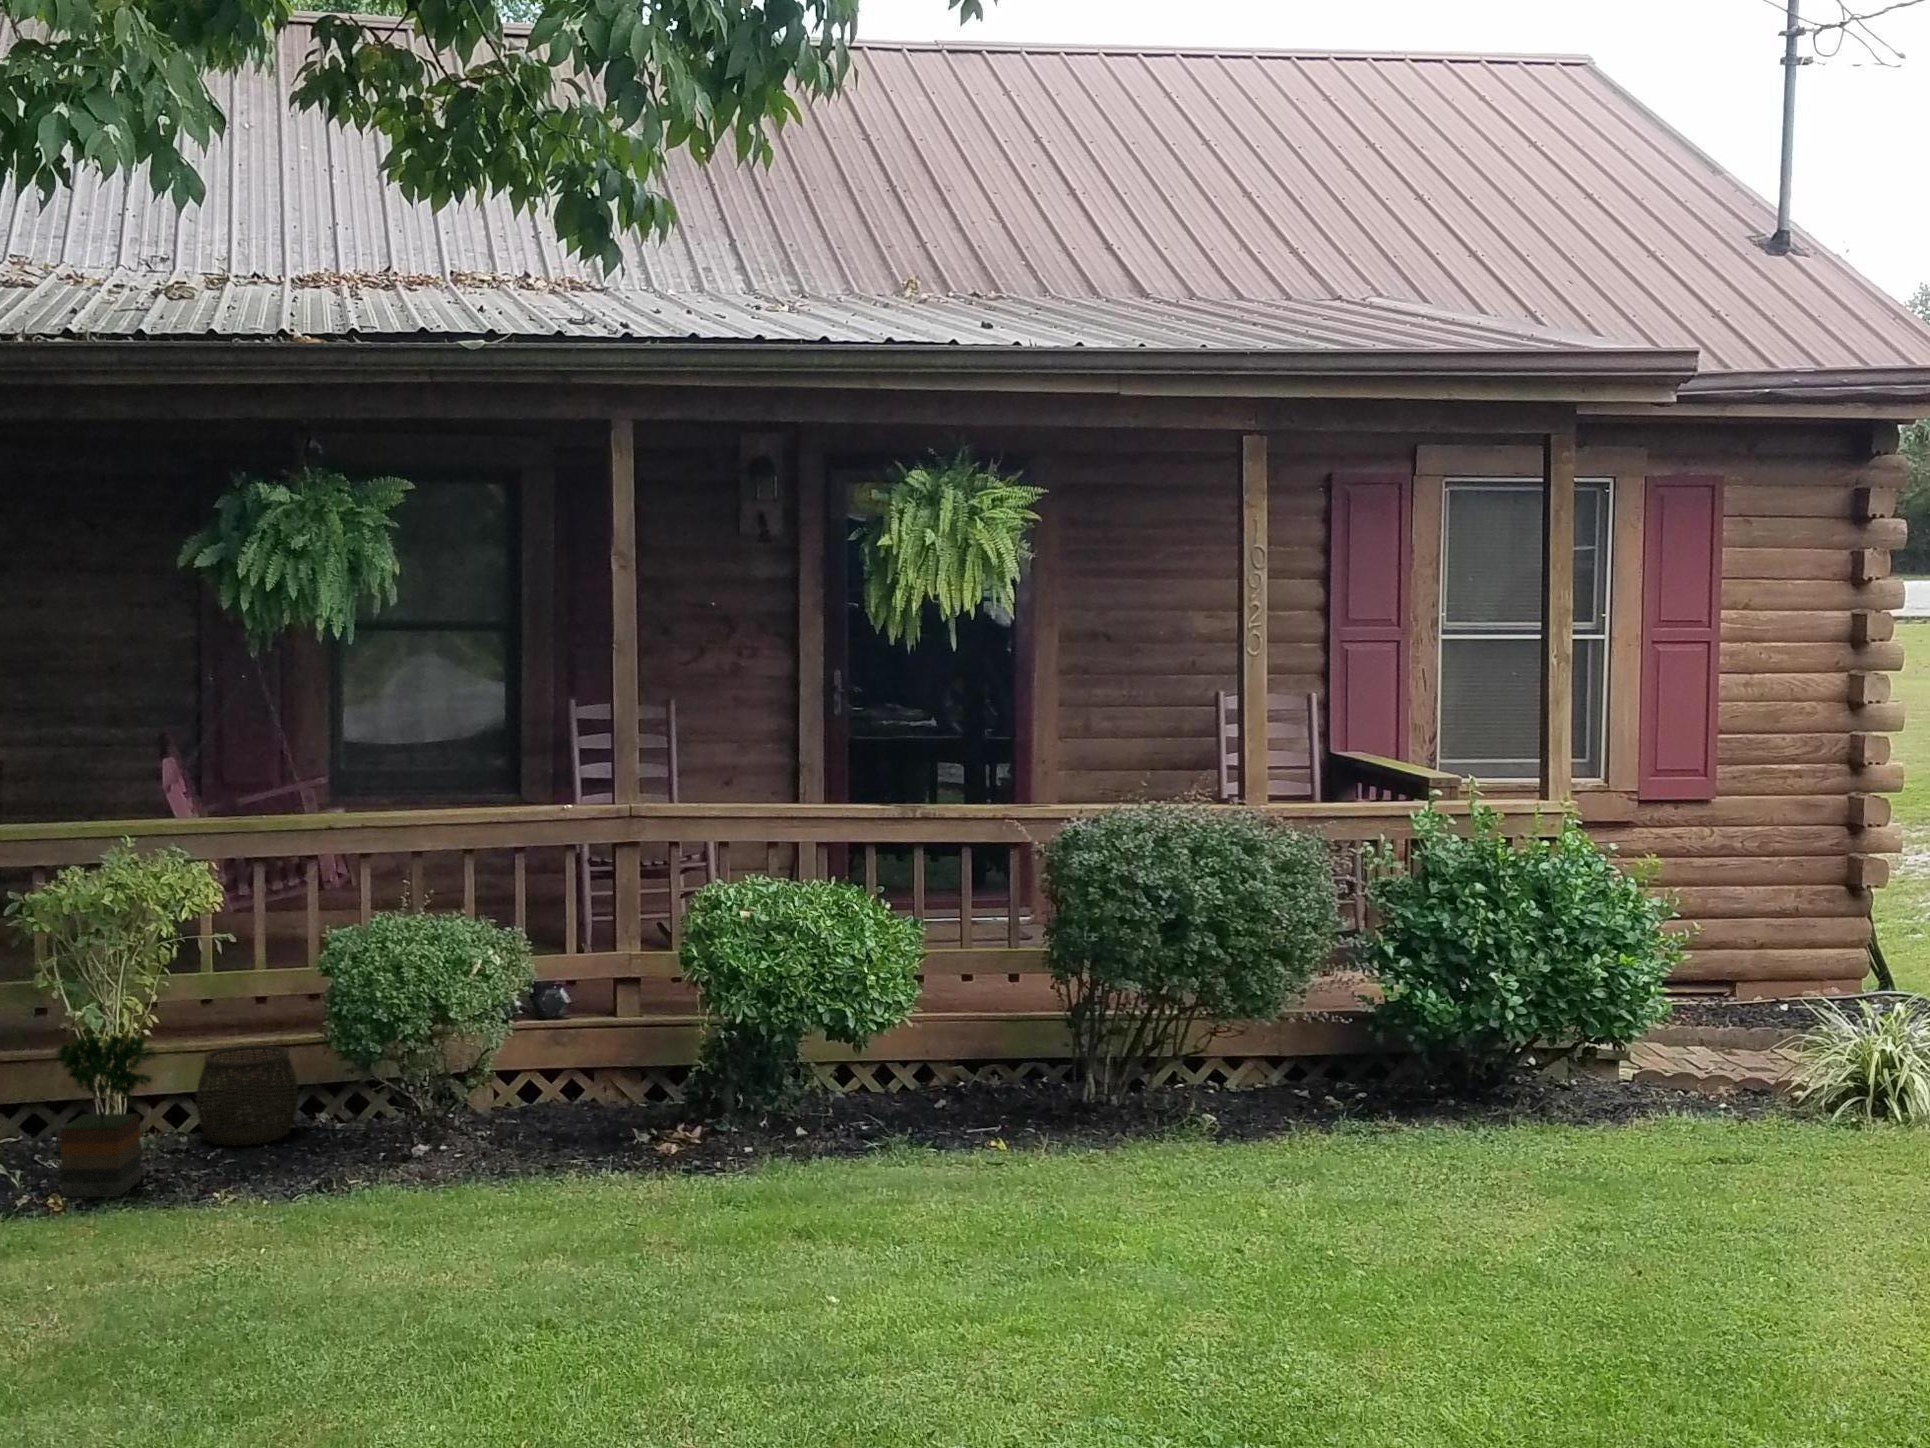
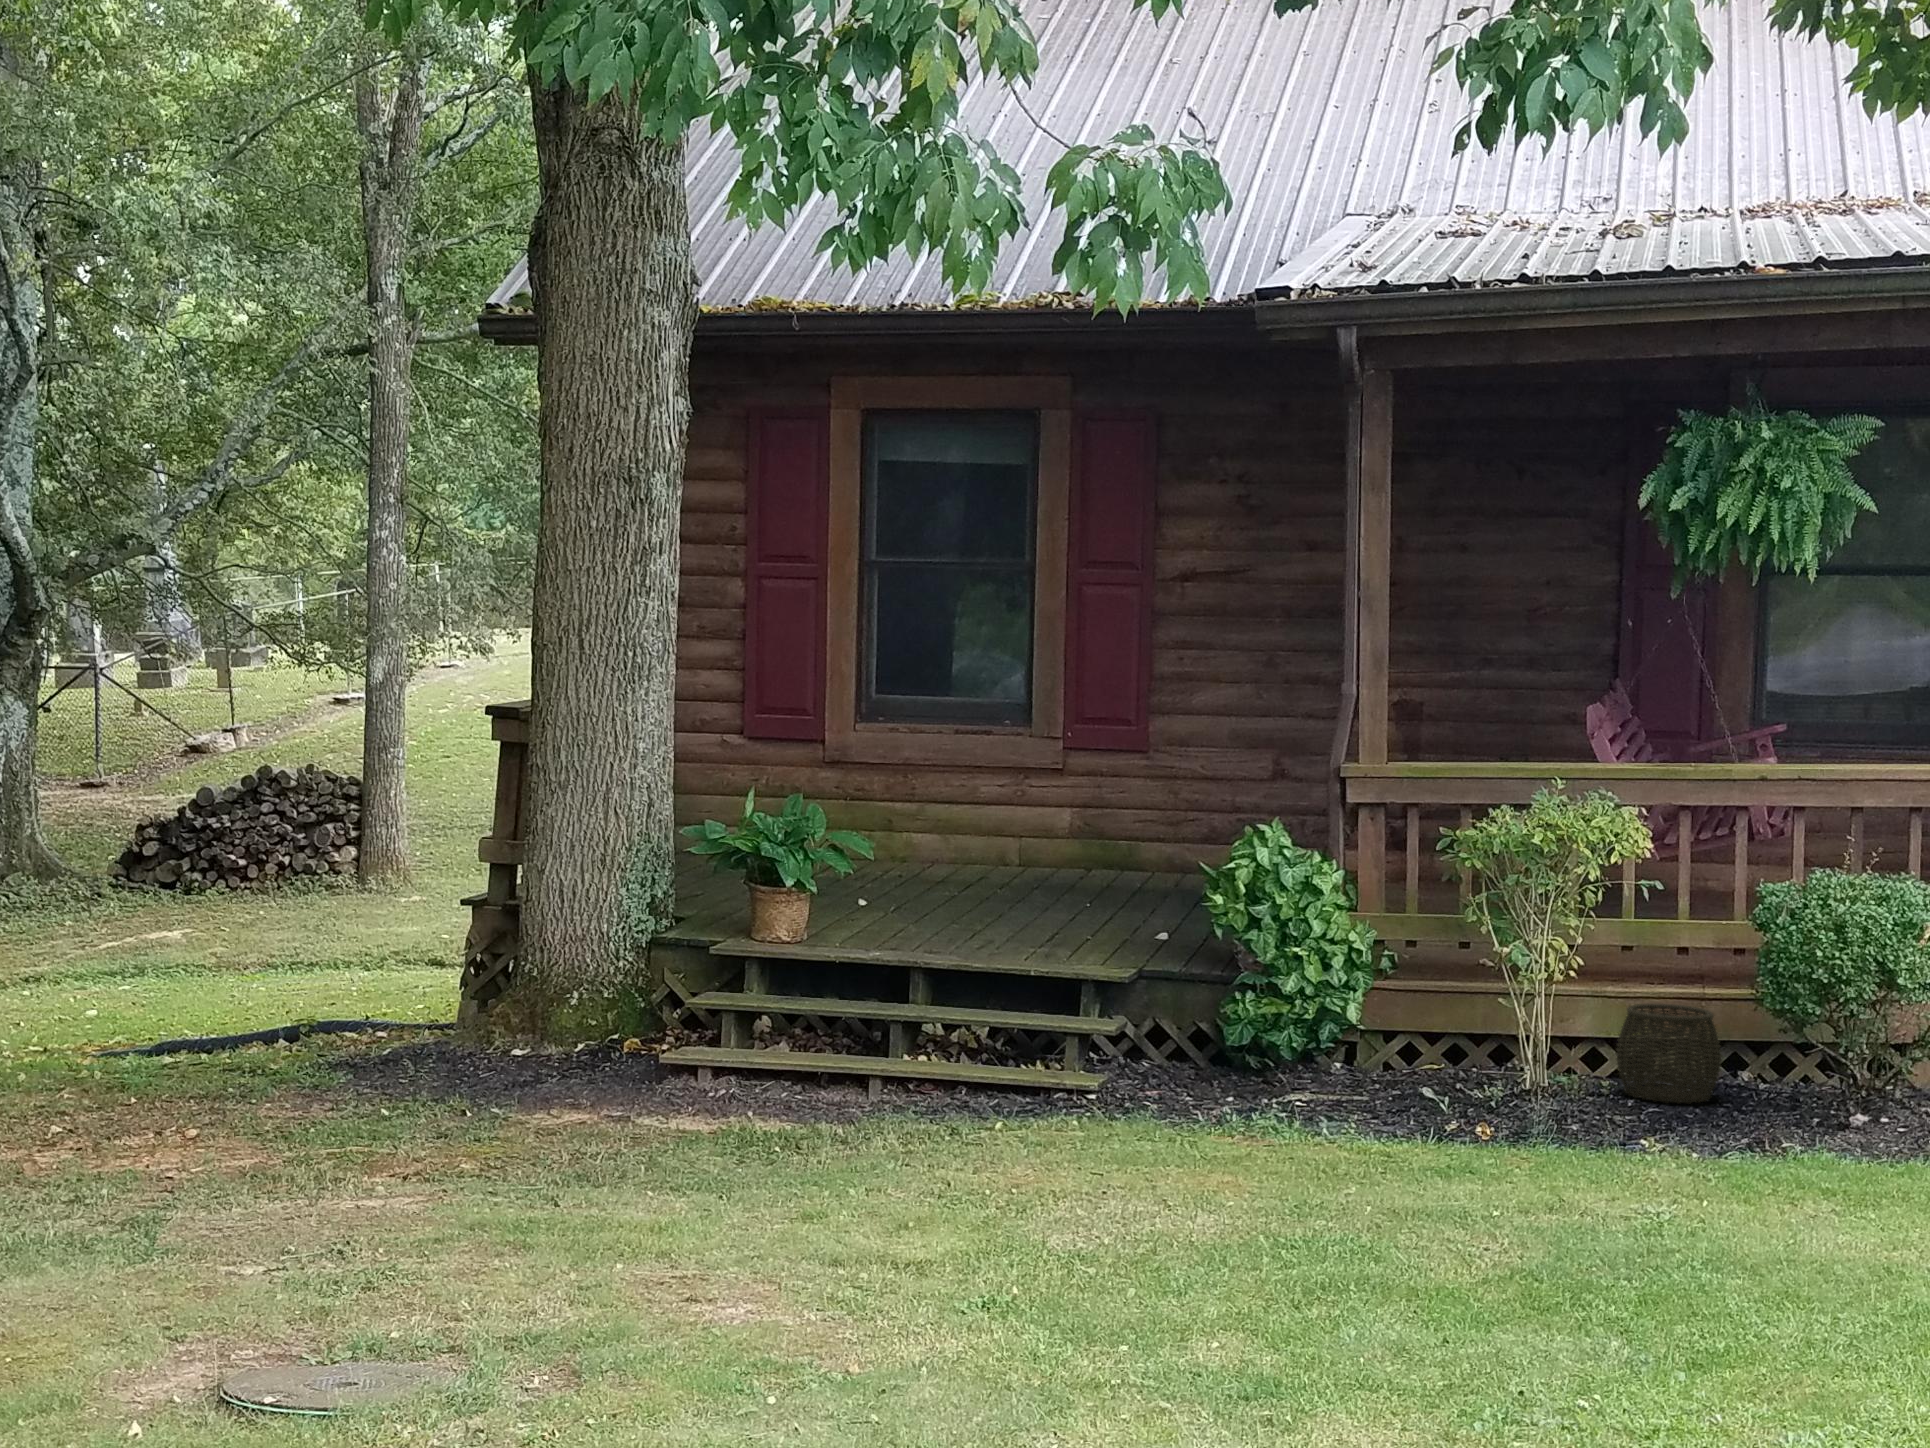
potted tree: present [55,1035,158,1197] -> none [1487,960,1590,1123]

